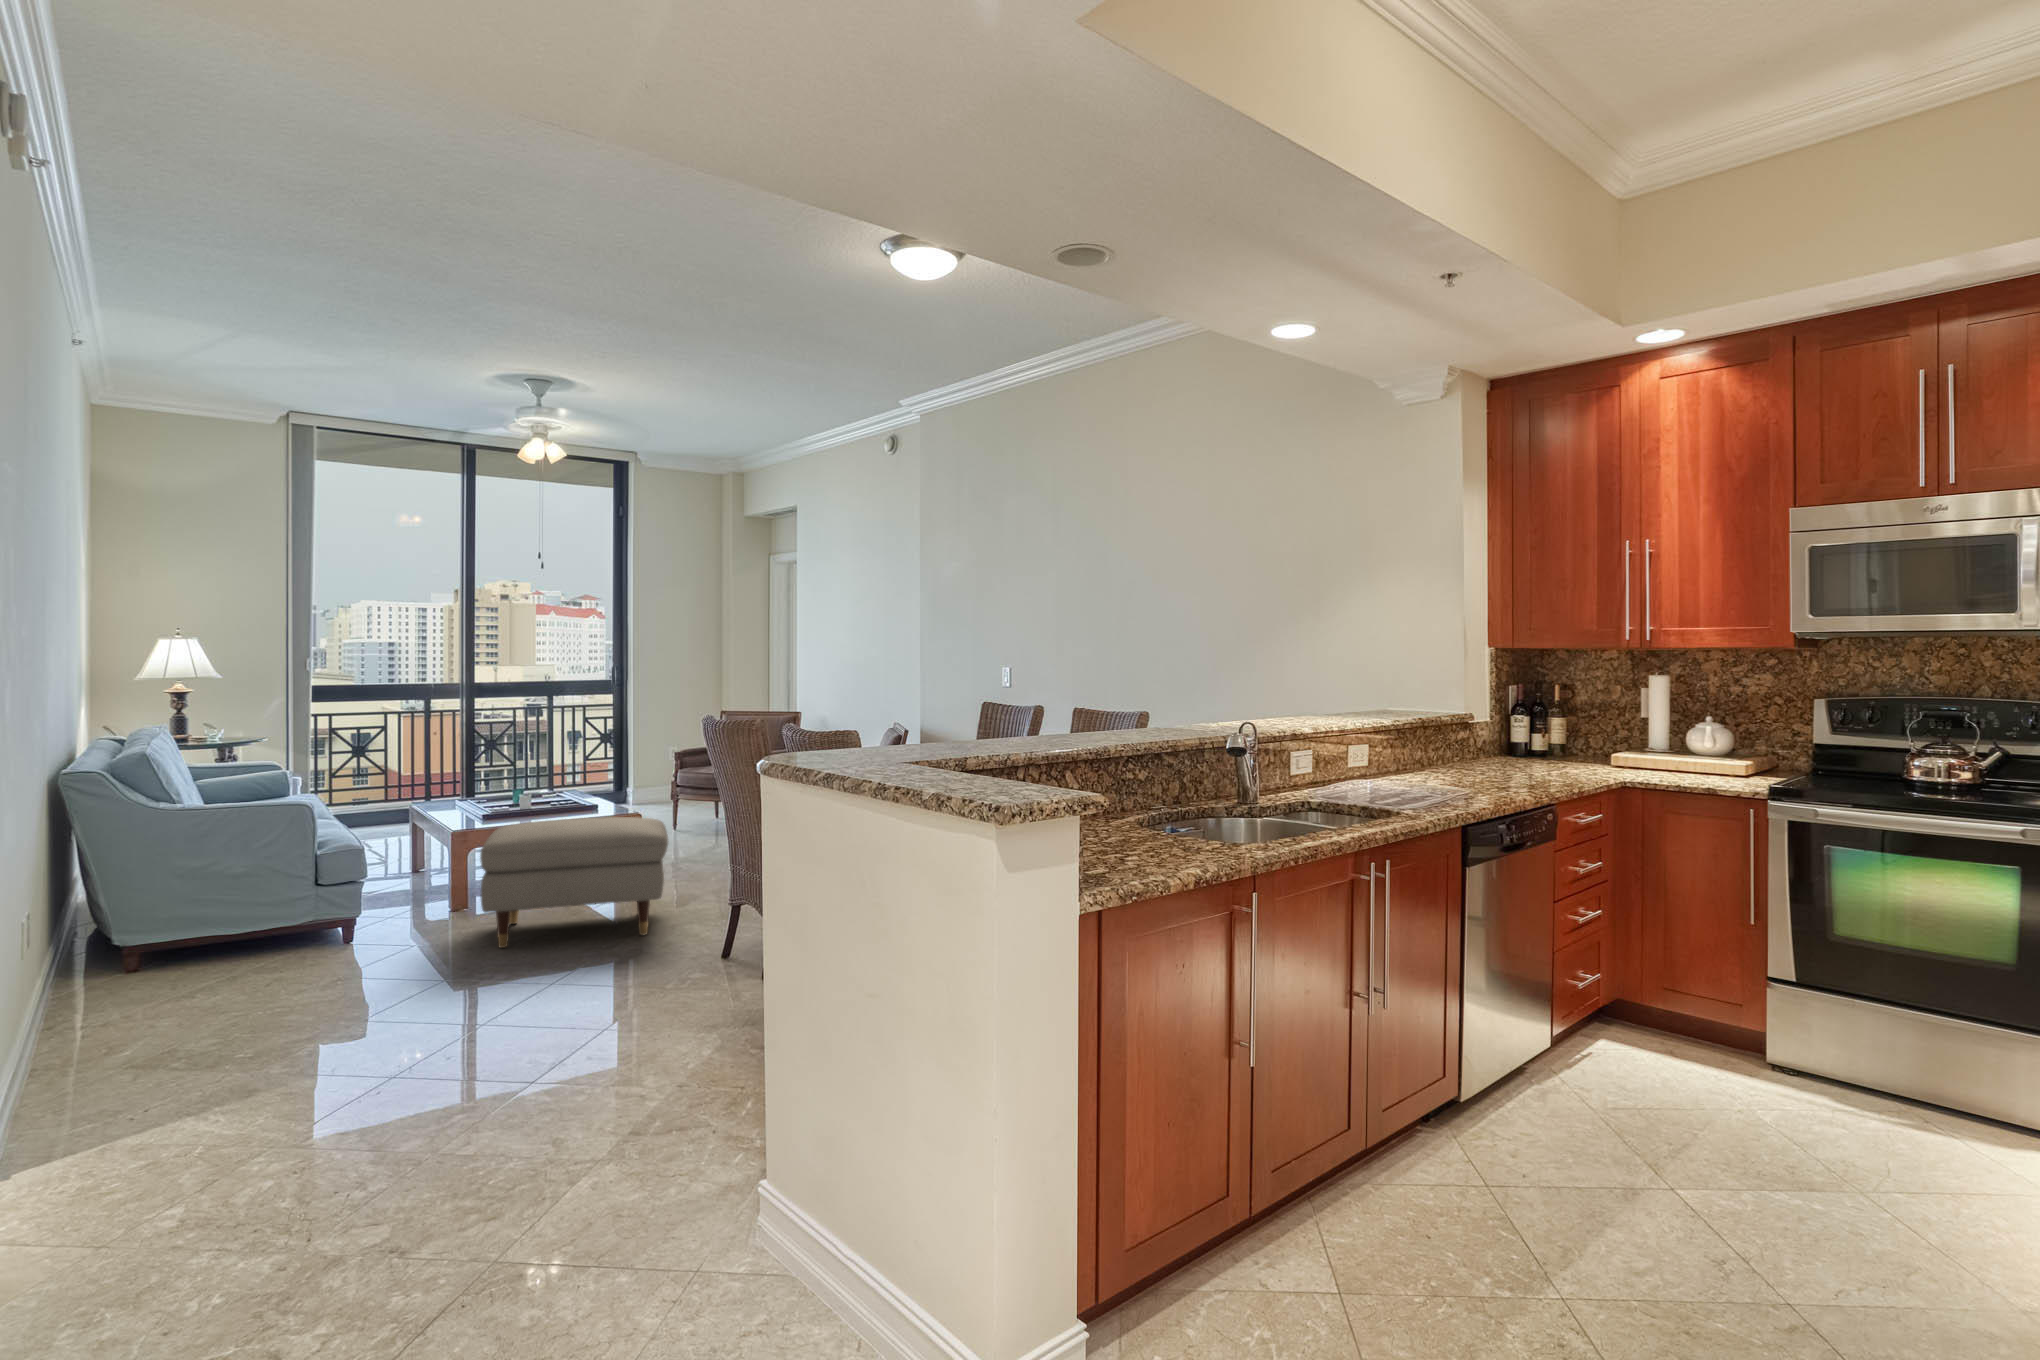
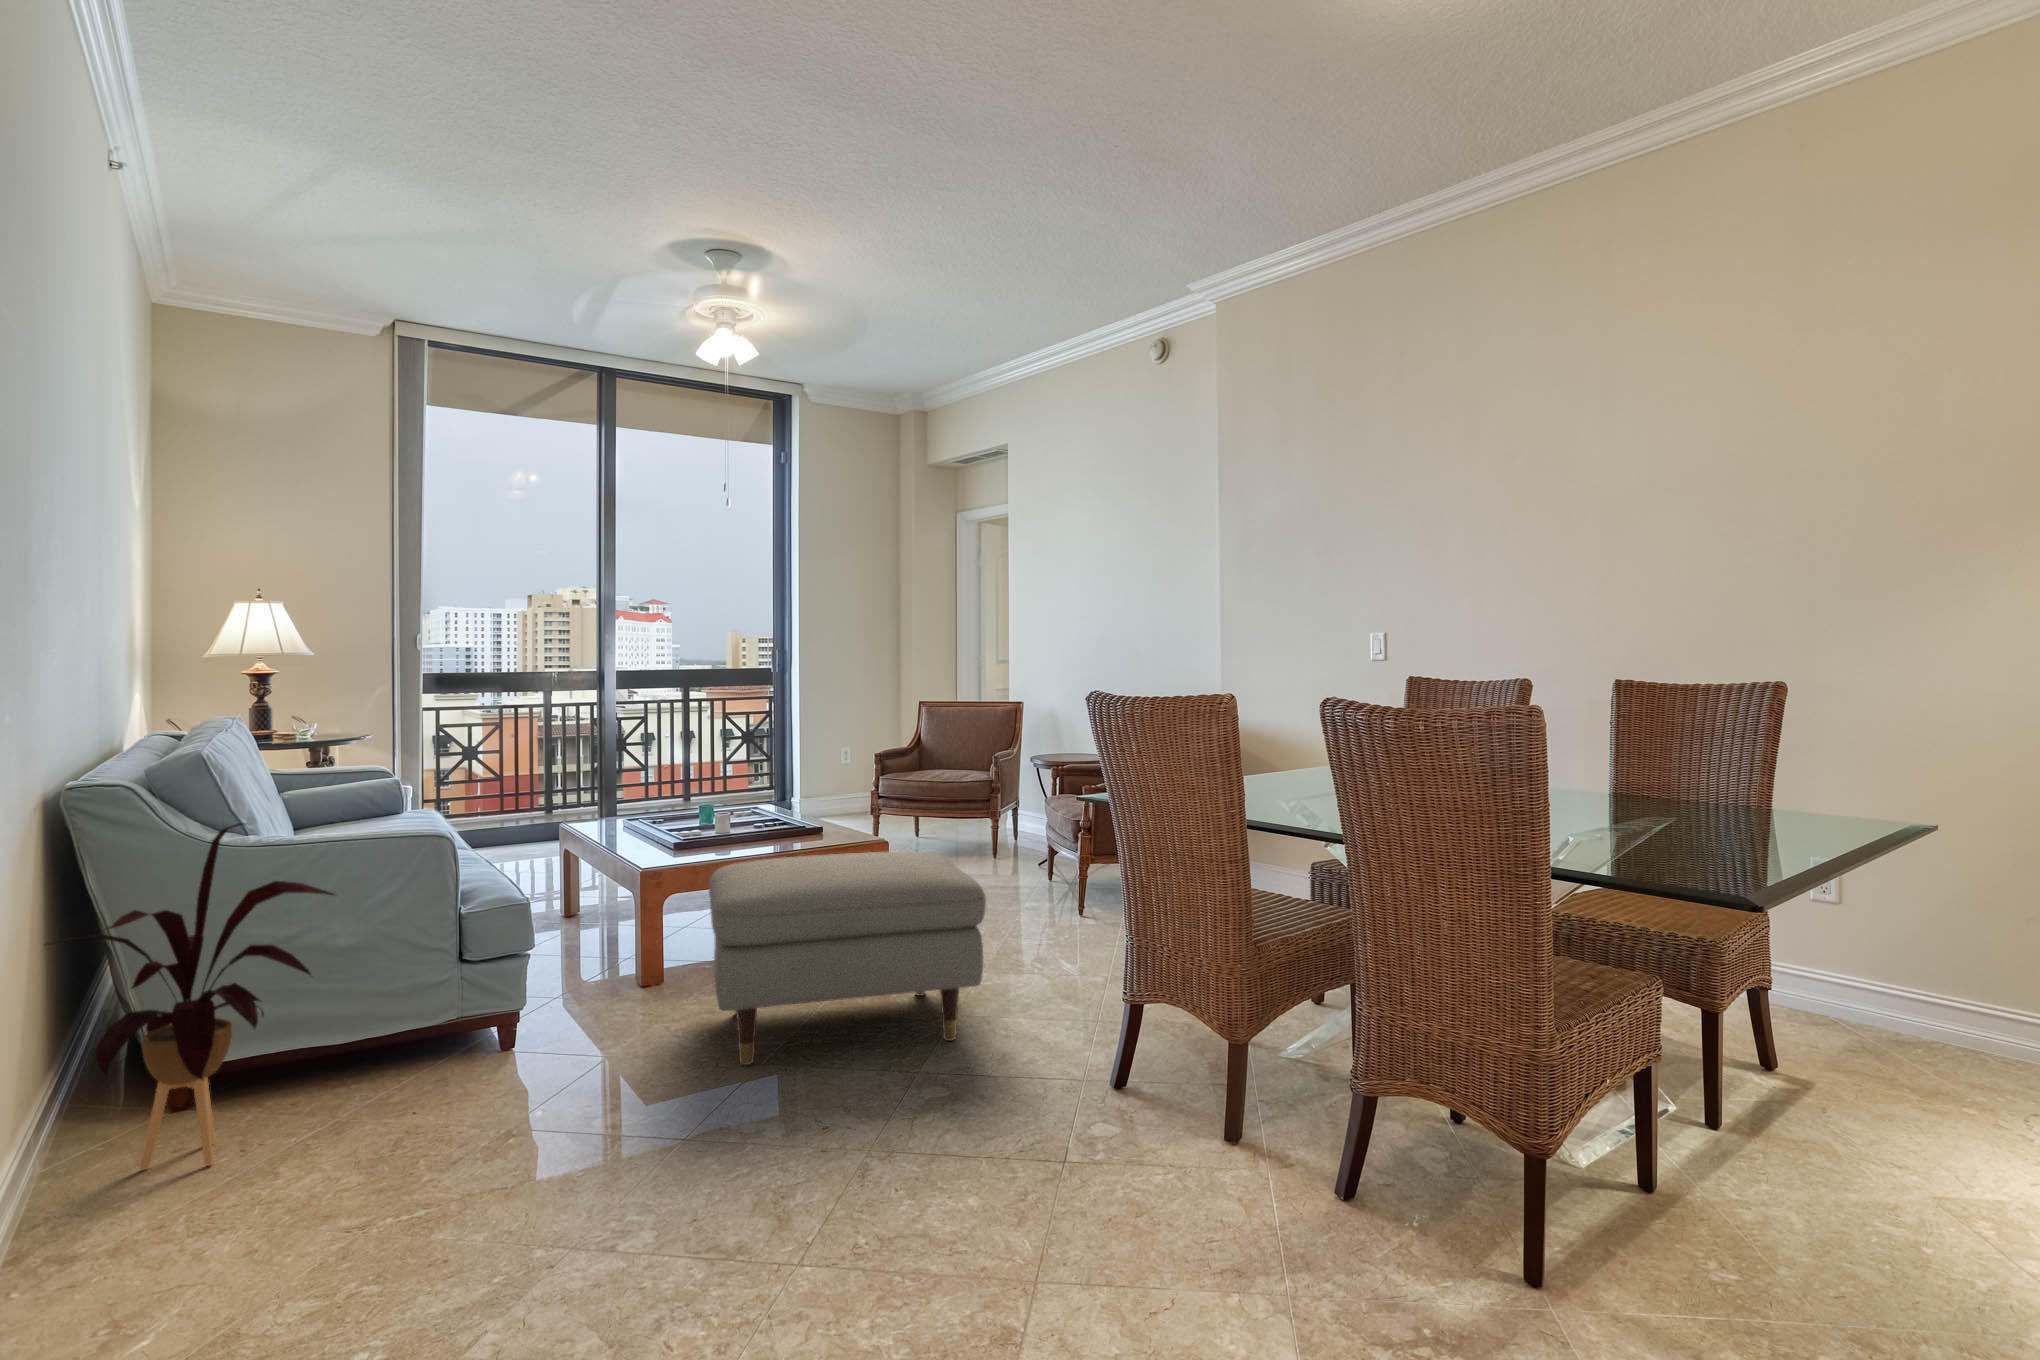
house plant: none [55,794,234,997] -> present [52,823,334,1170]

